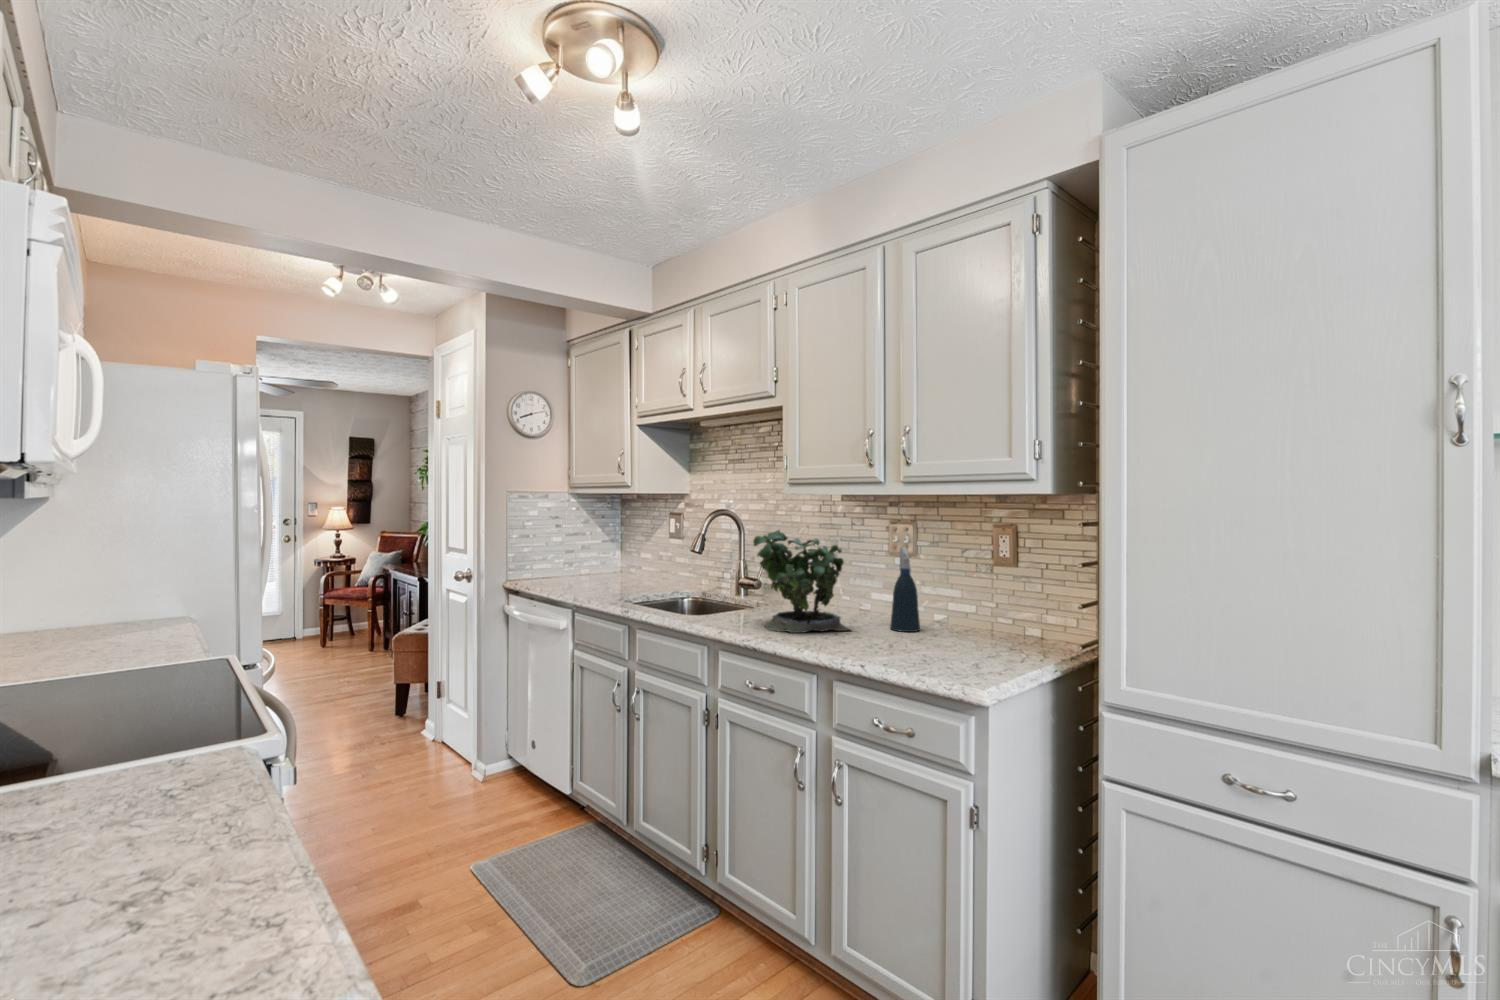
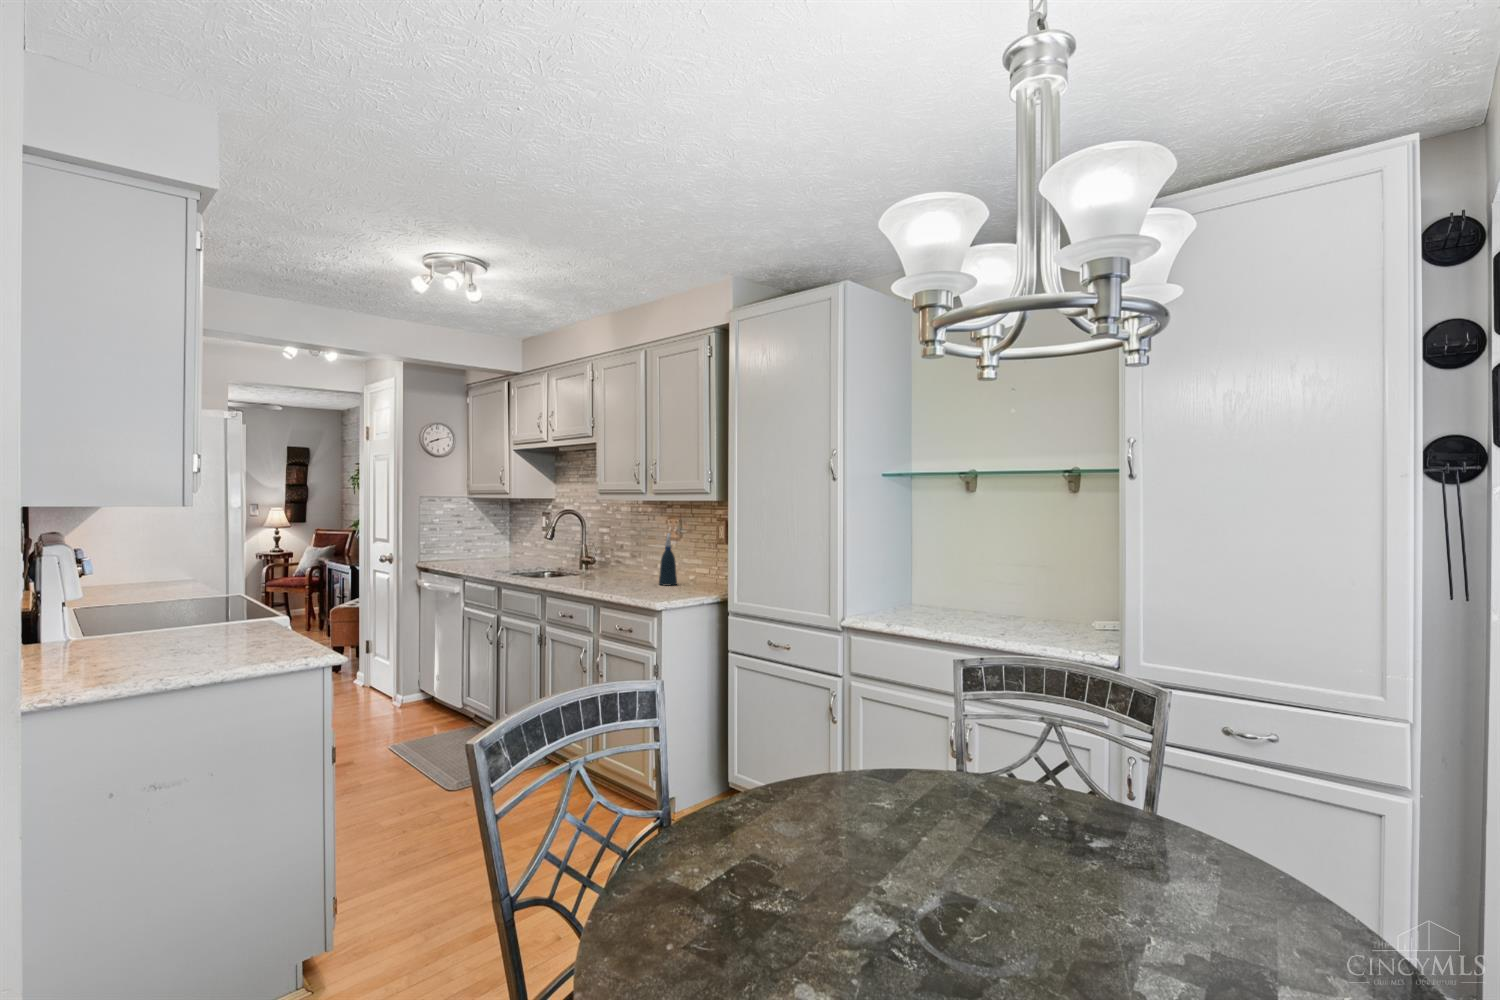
potted plant: present [754,526,850,633] -> none [572,519,632,586]

